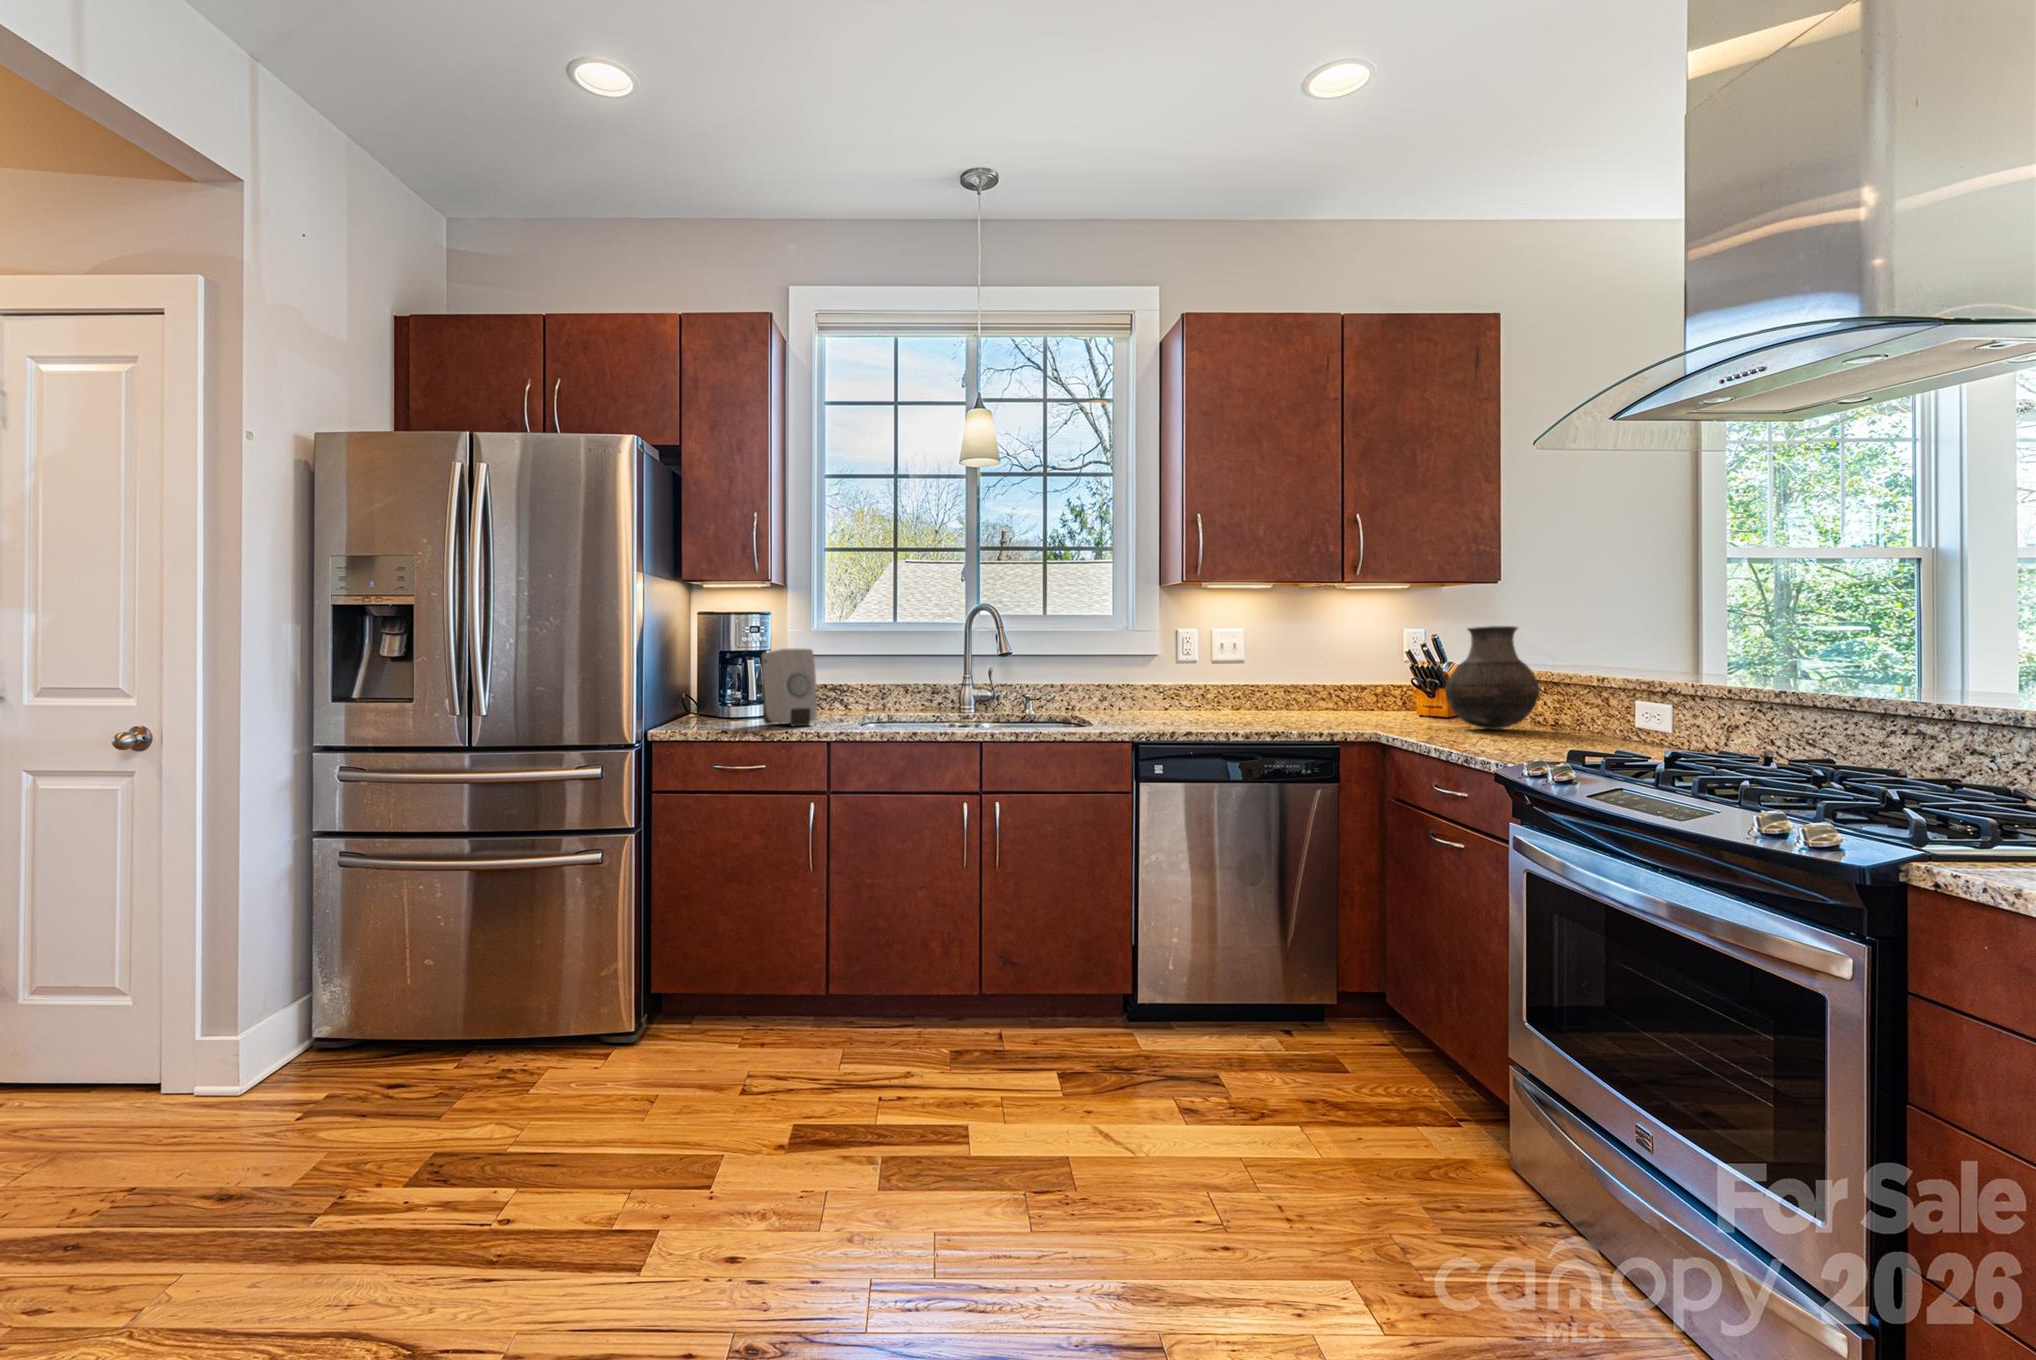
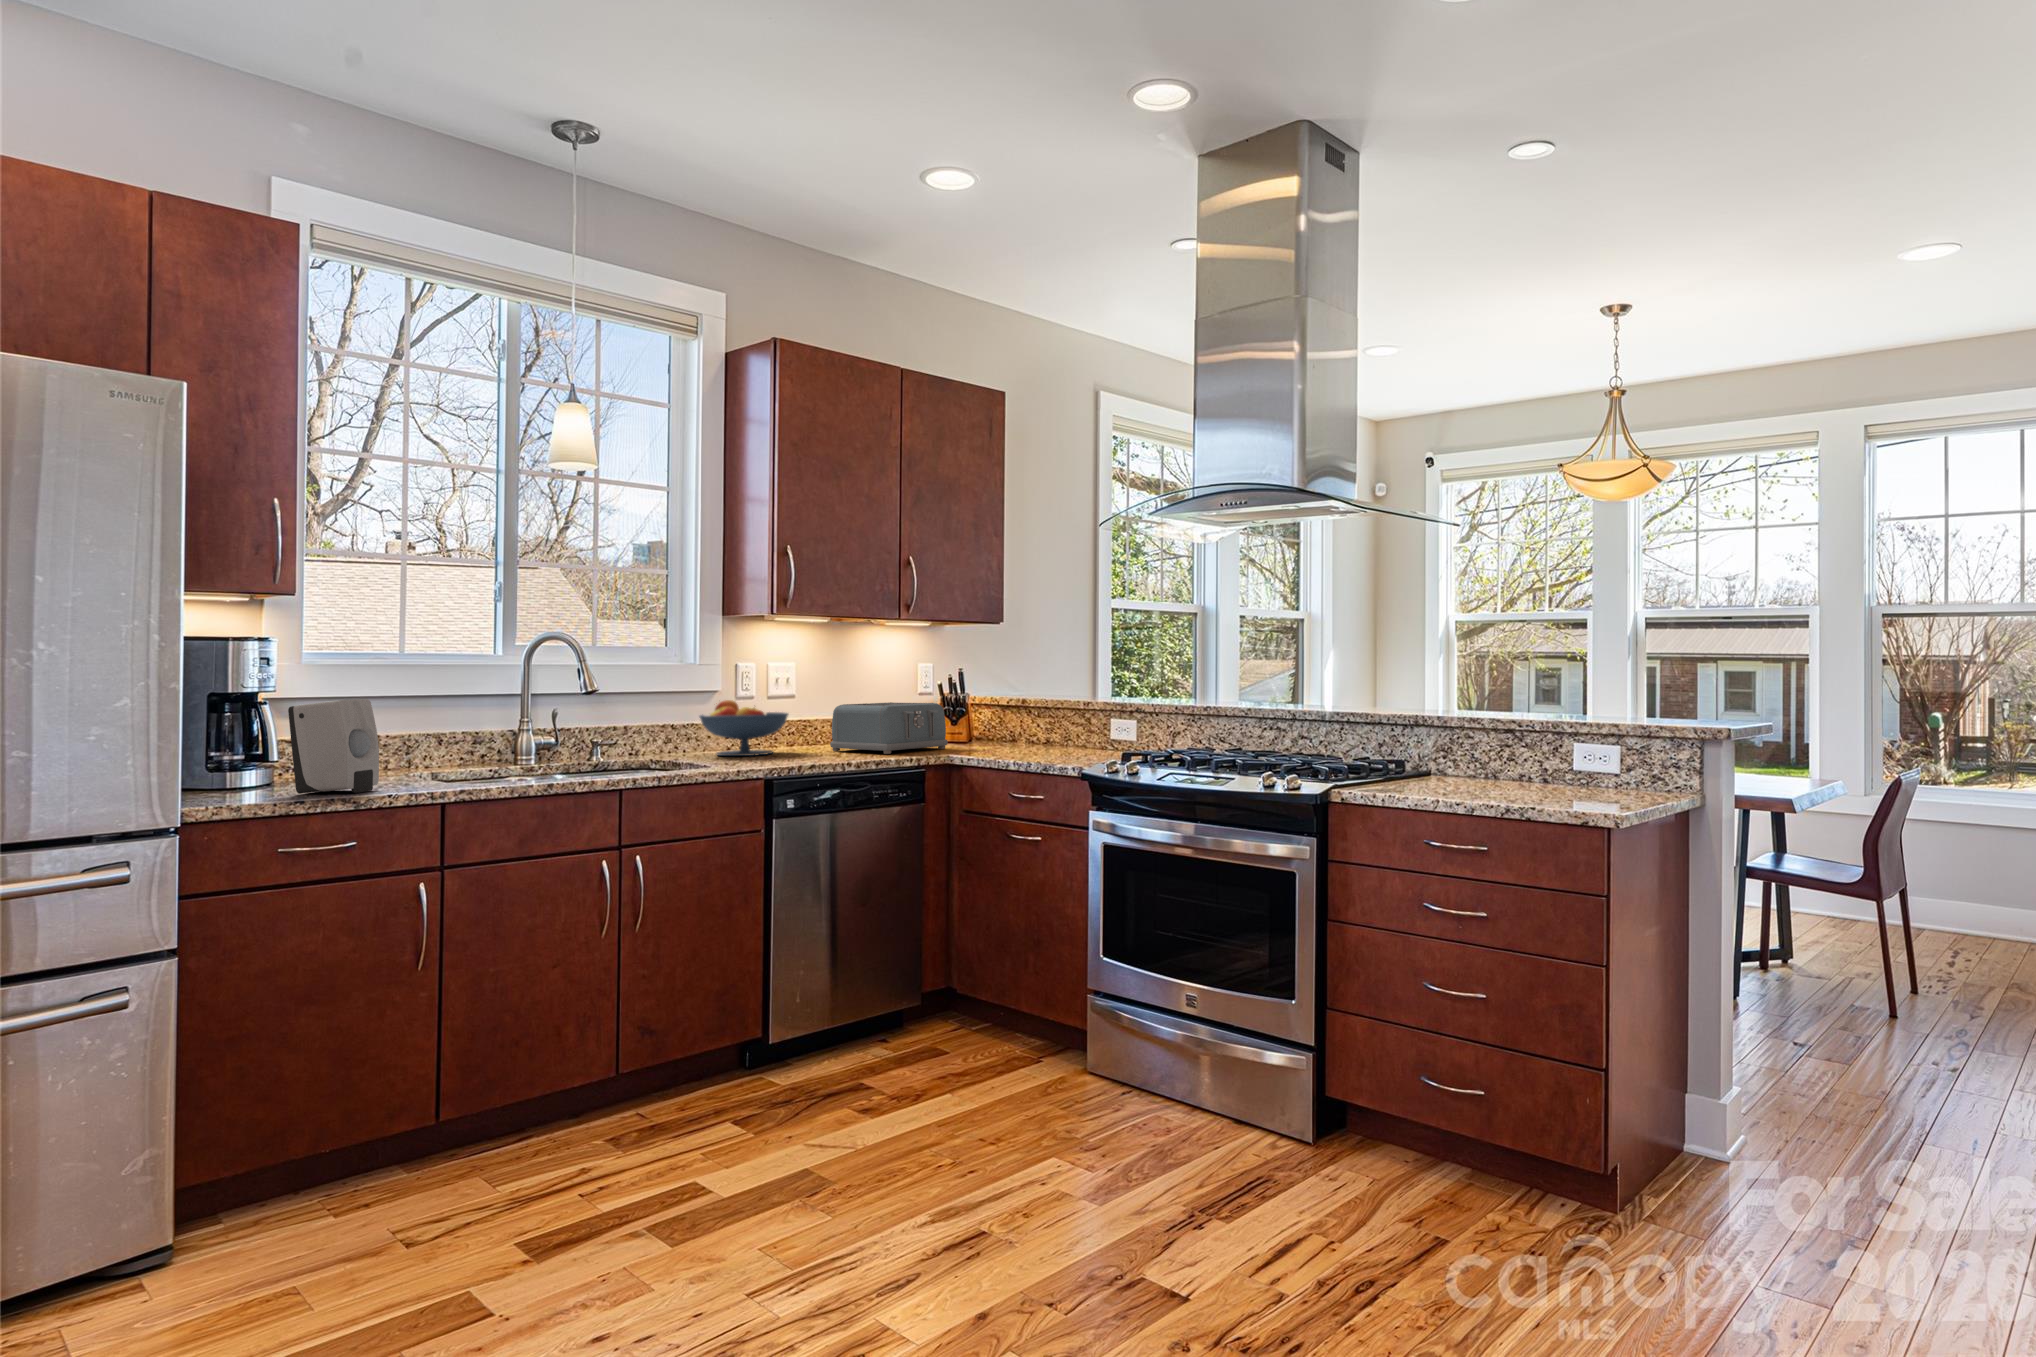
vase: present [1445,626,1540,729] -> none [980,667,1045,746]
fruit bowl: none [1131,660,1224,719] -> present [699,700,788,756]
toaster: none [1266,668,1401,727] -> present [830,702,948,754]

